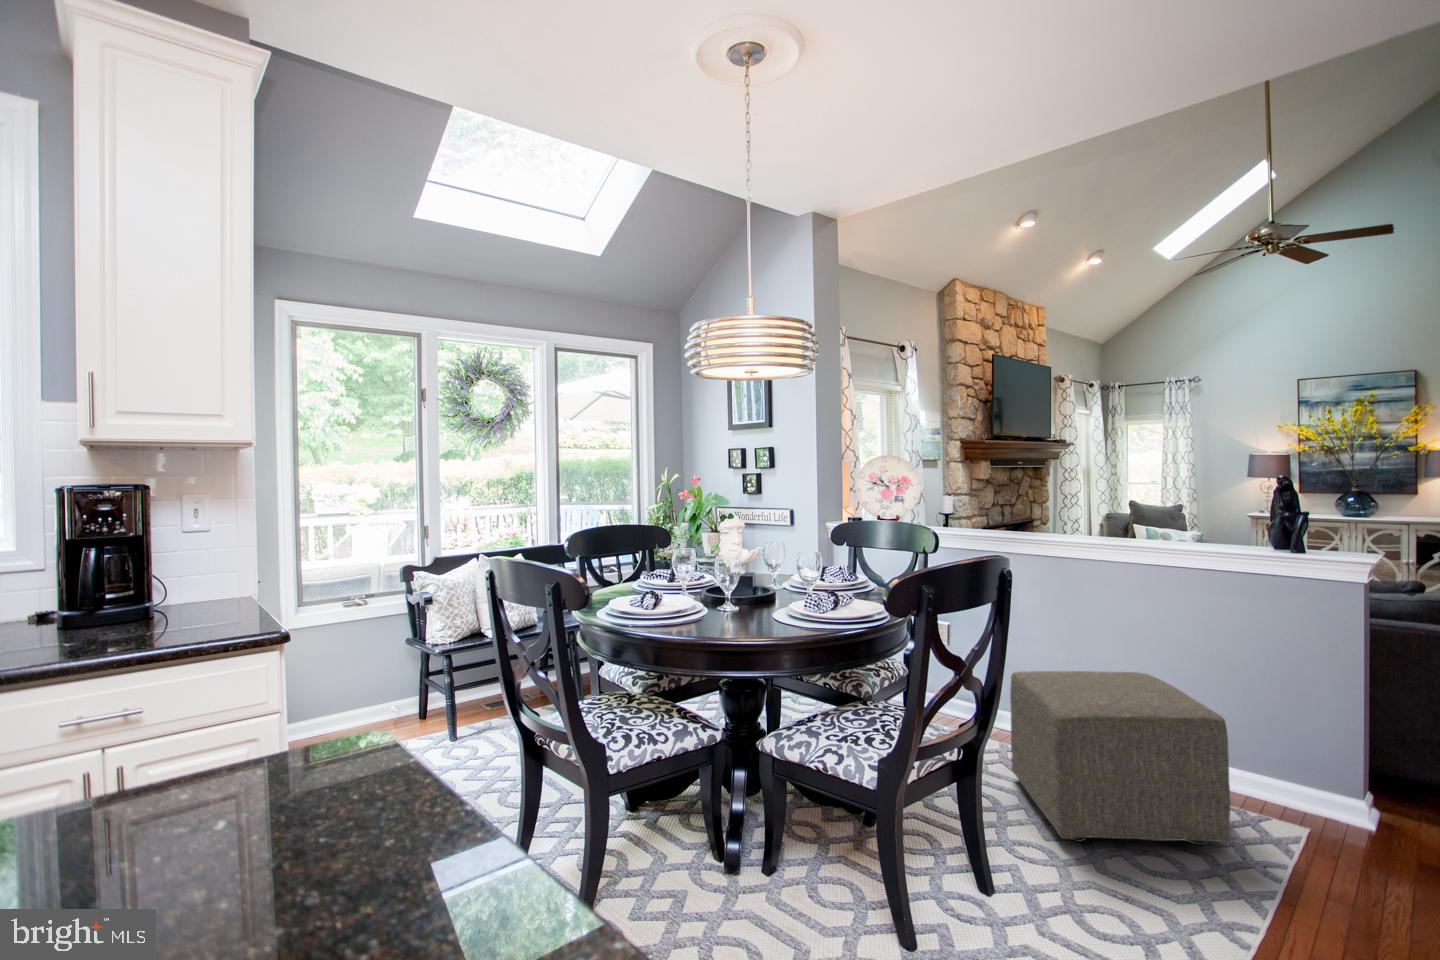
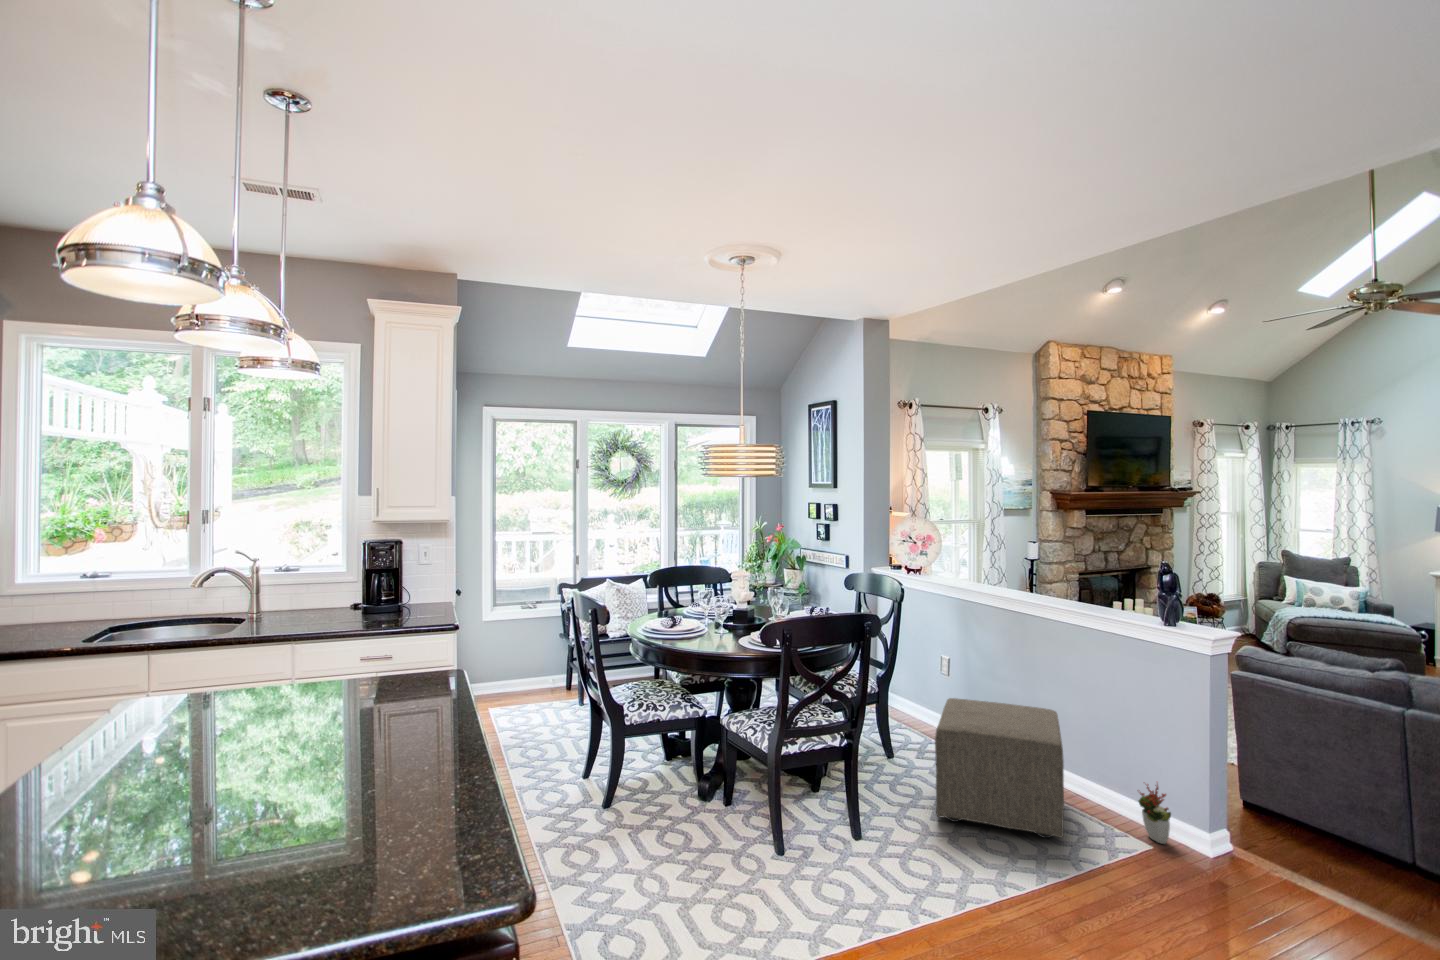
decorative plant: none [1275,748,1329,826] -> present [1138,784,1171,844]

